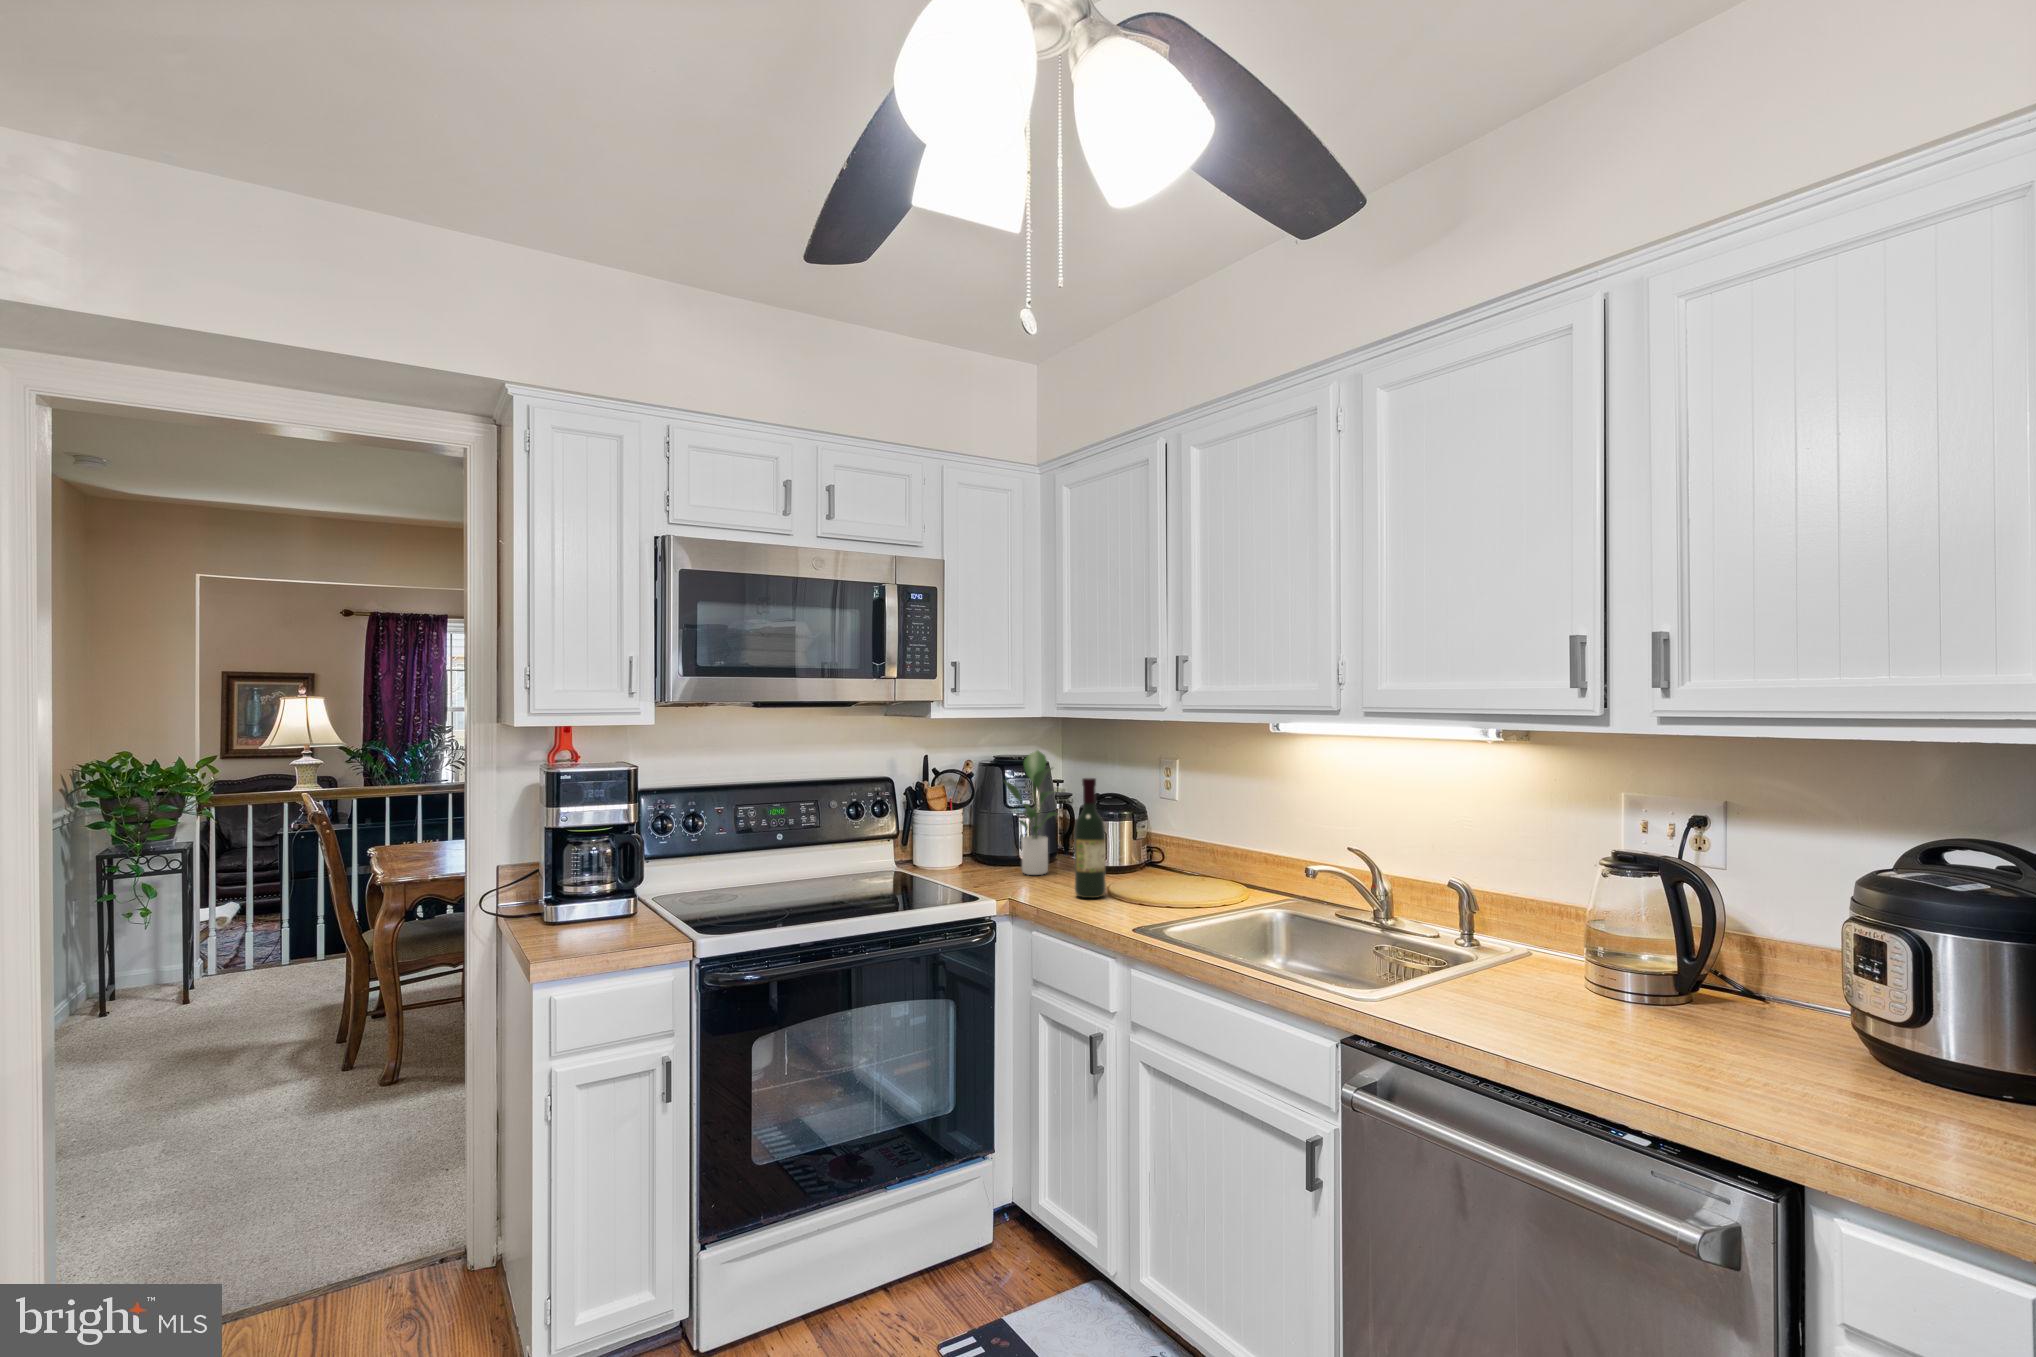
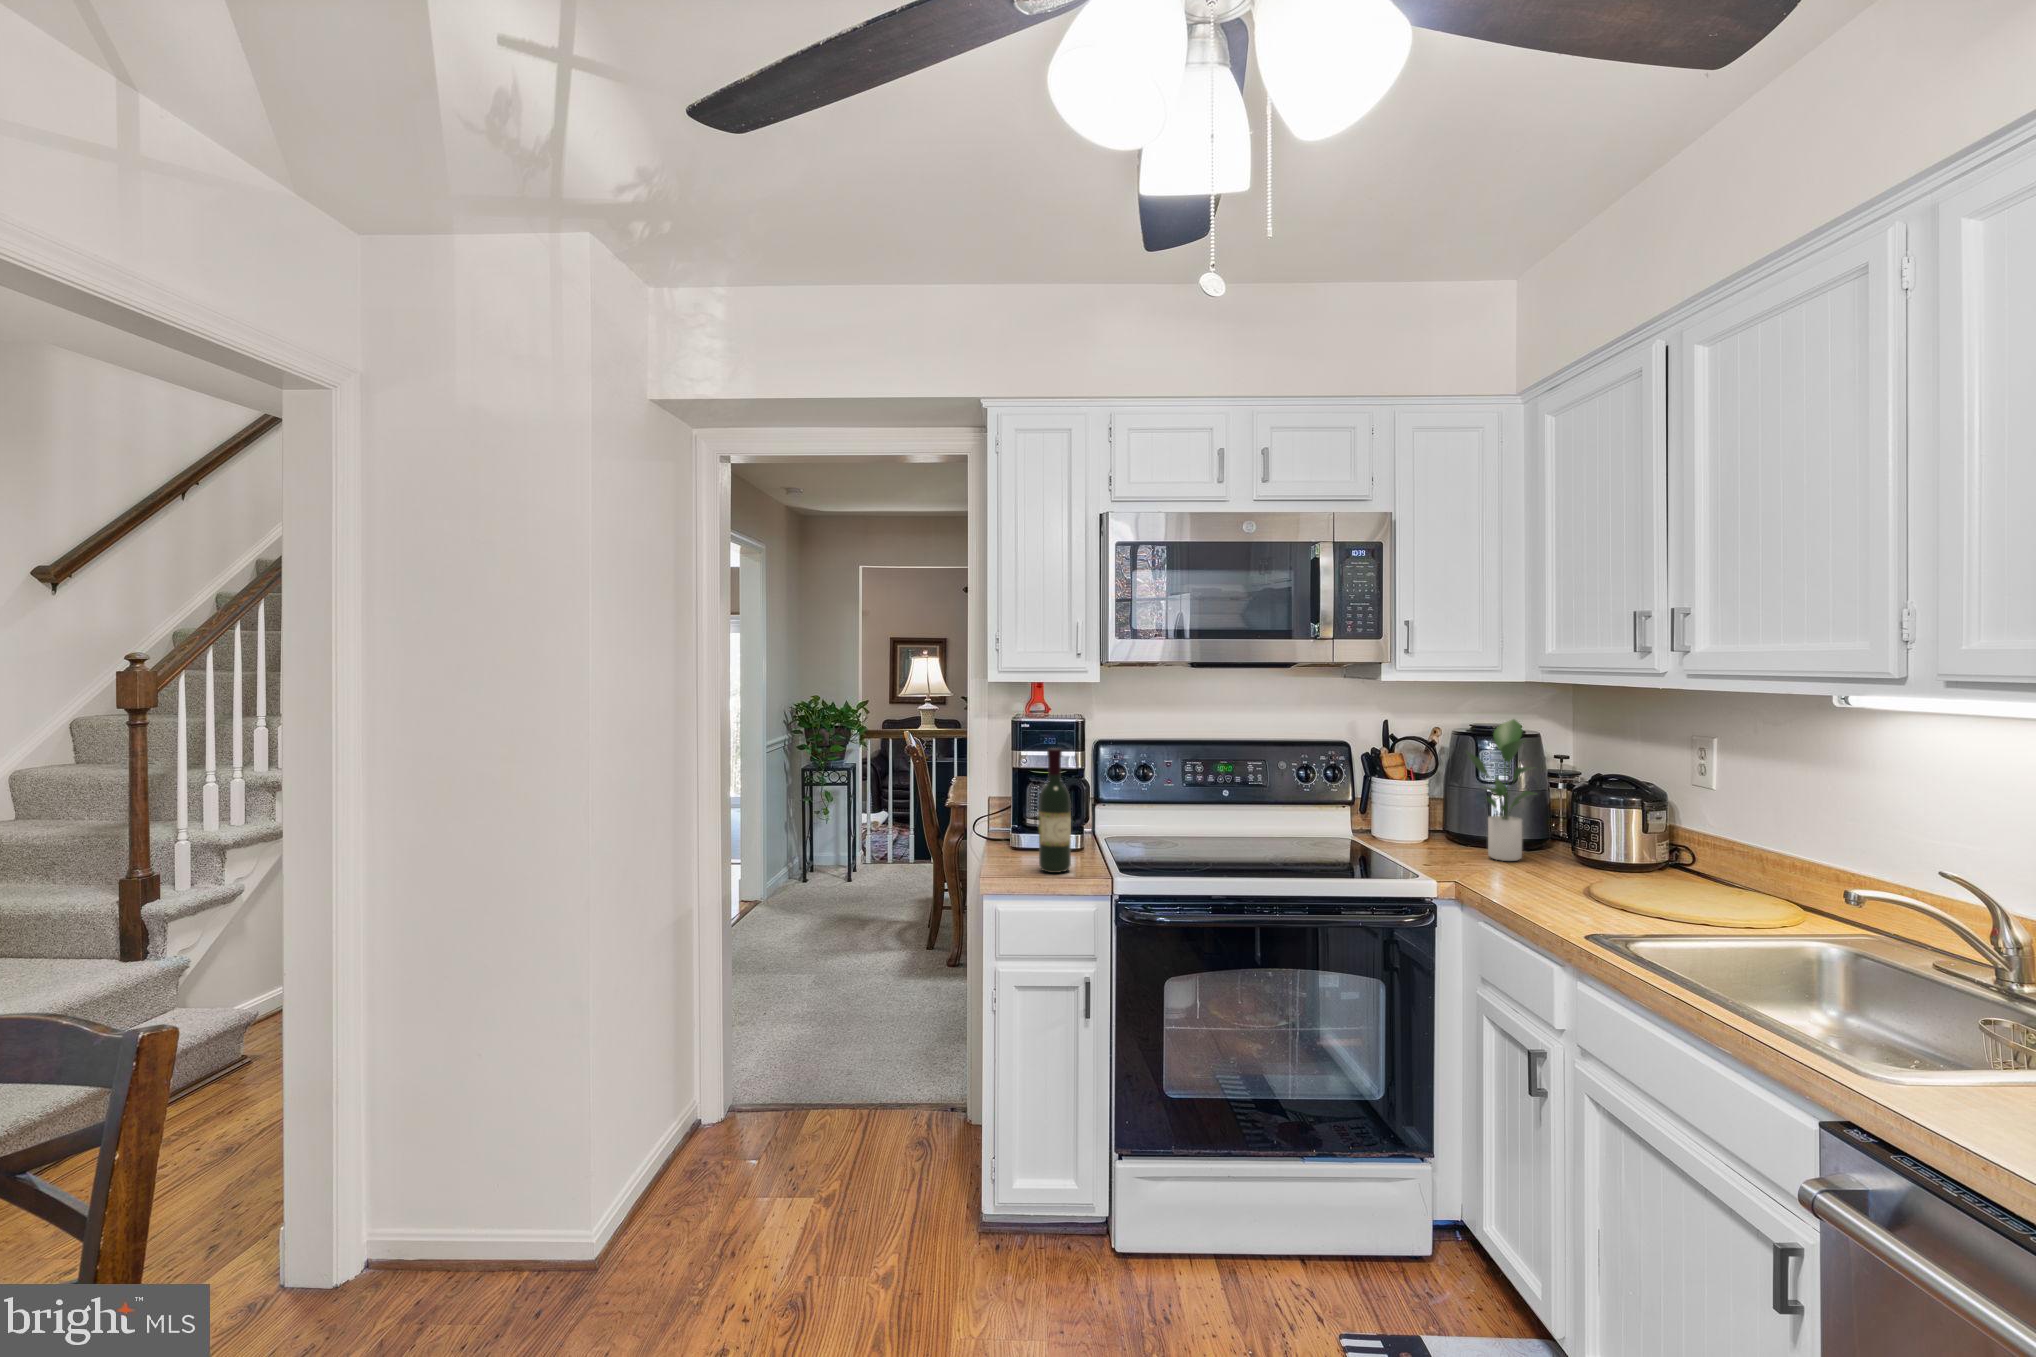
wine bottle: present [1074,778,1106,898] -> present [1039,748,1071,873]

